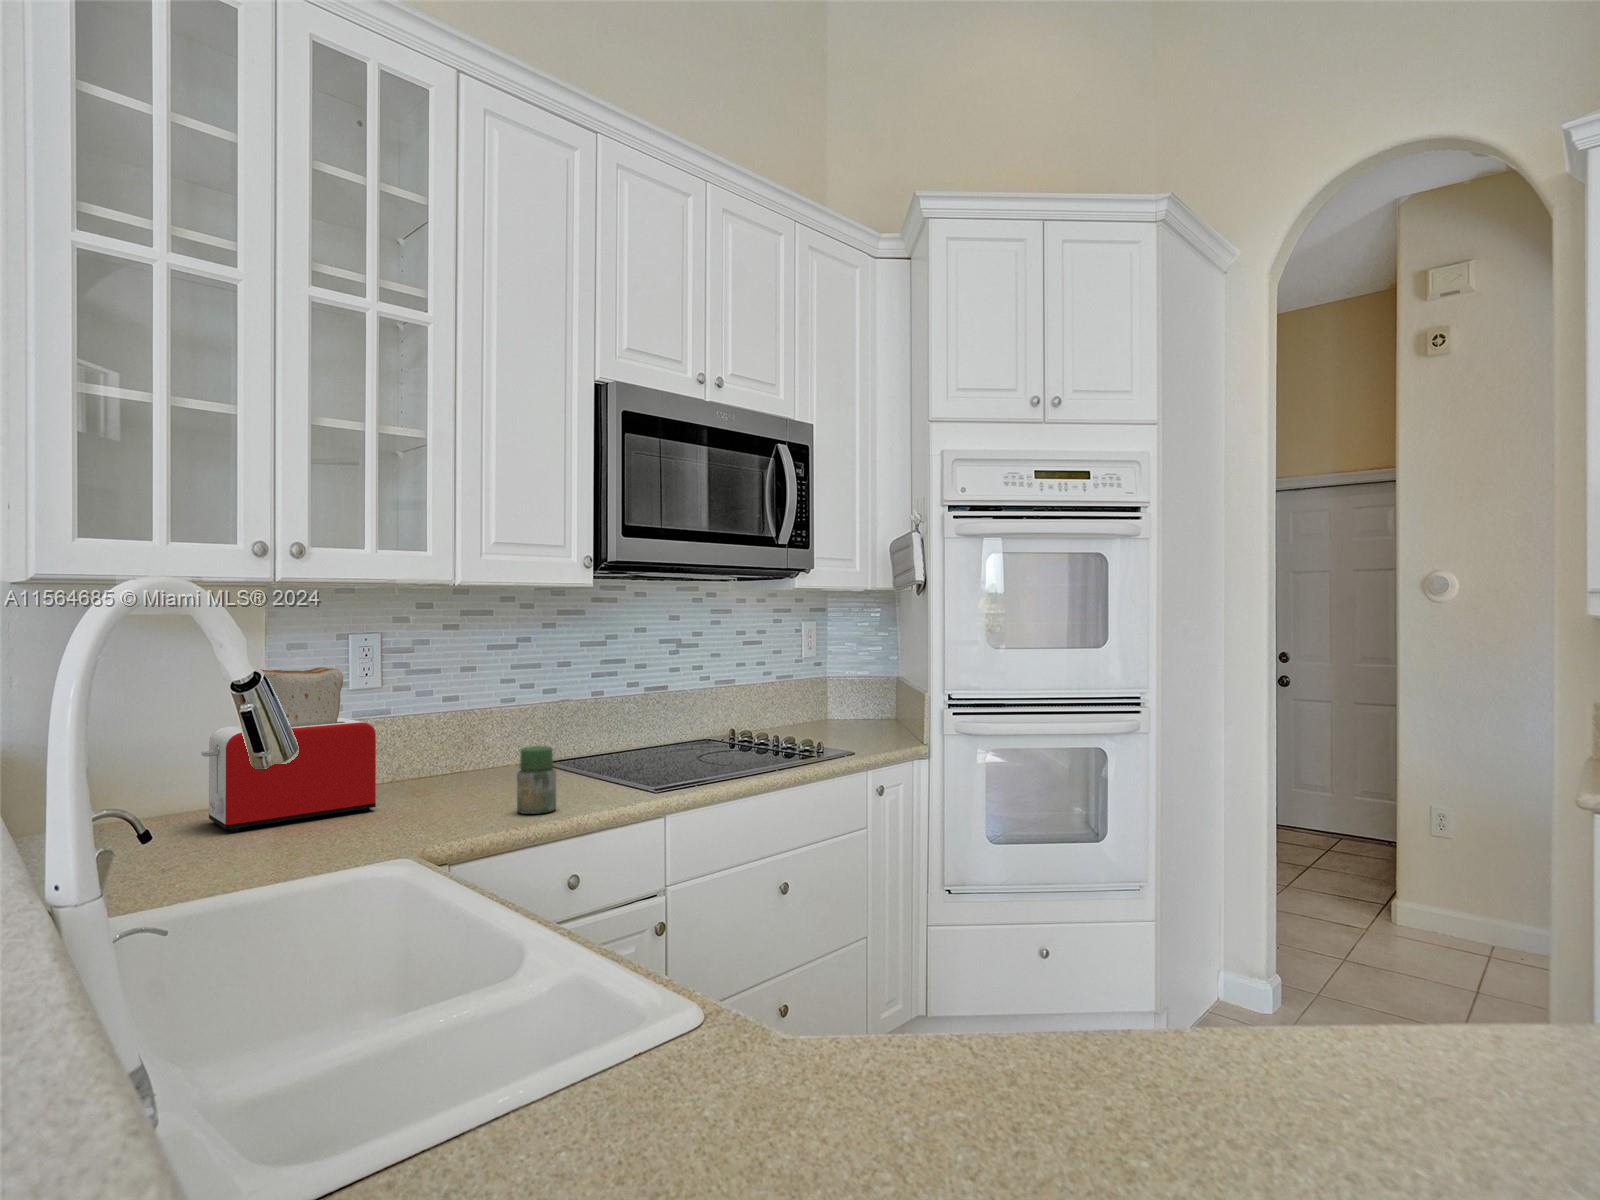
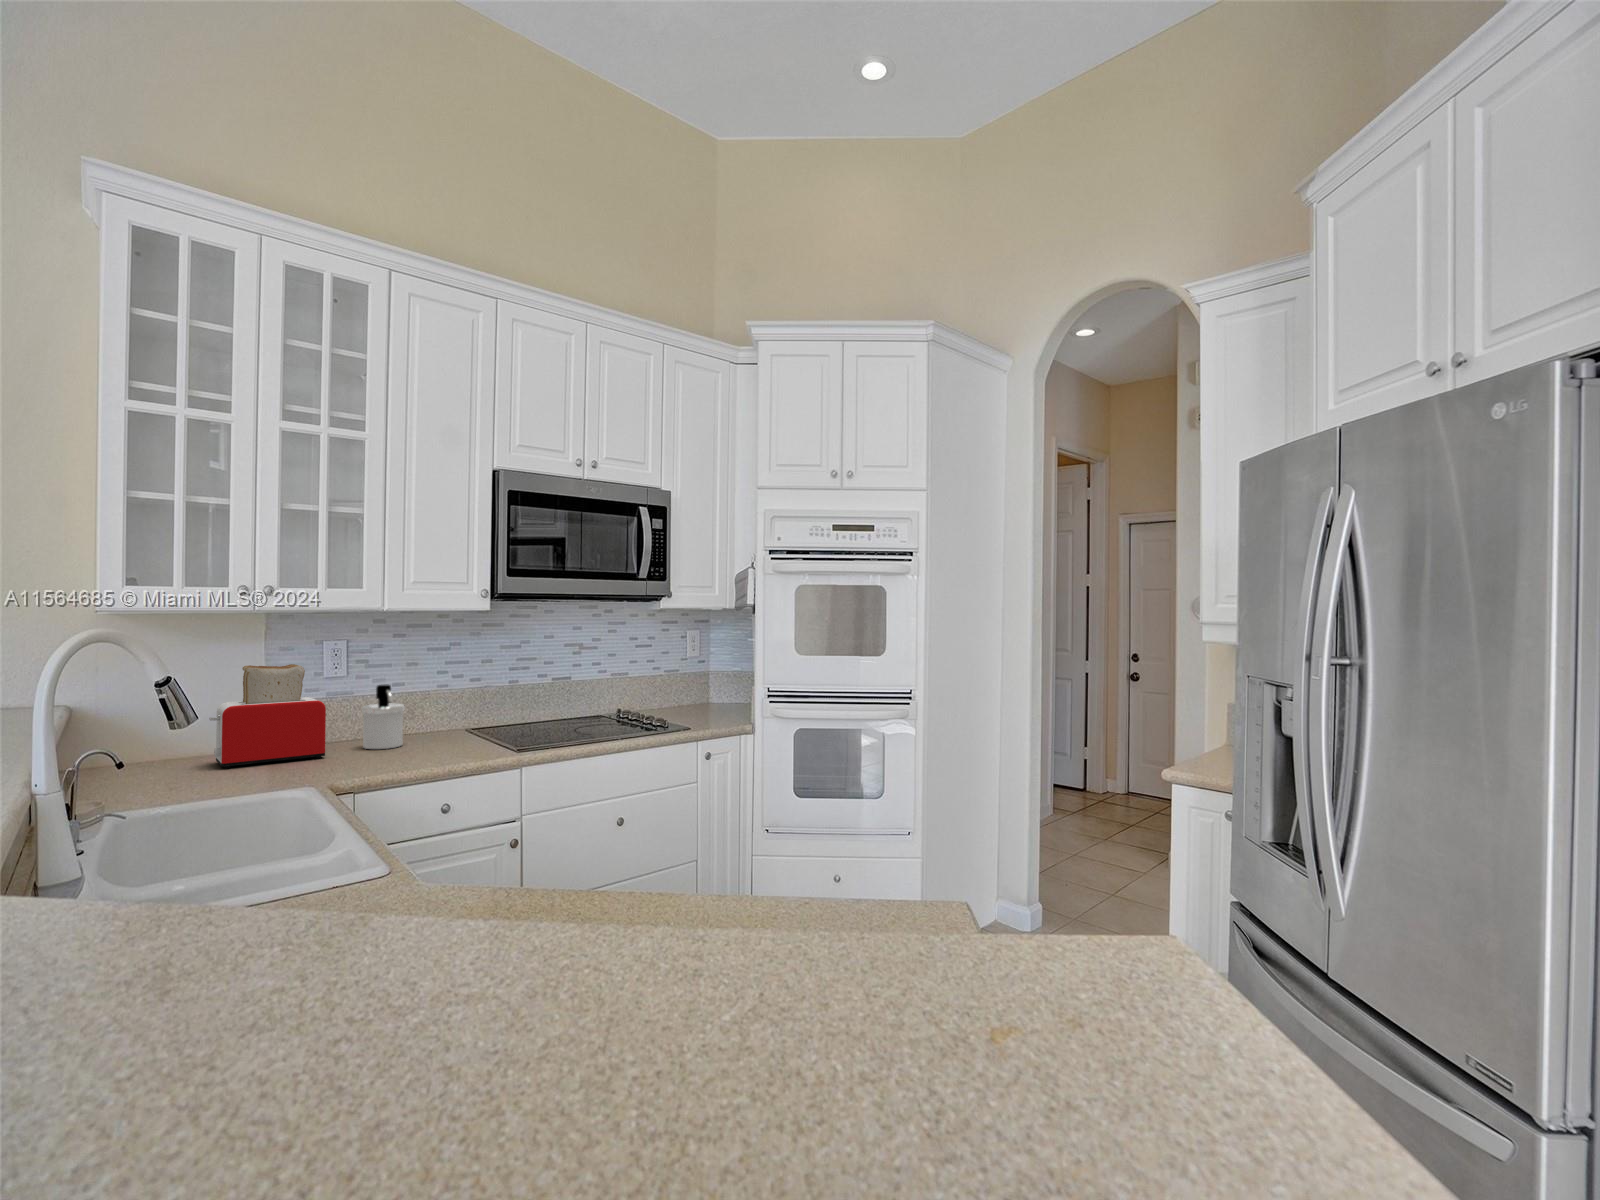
soap dispenser: none [416,697,477,795] -> present [362,684,405,749]
jar: present [517,746,556,814] -> none [412,718,439,762]

